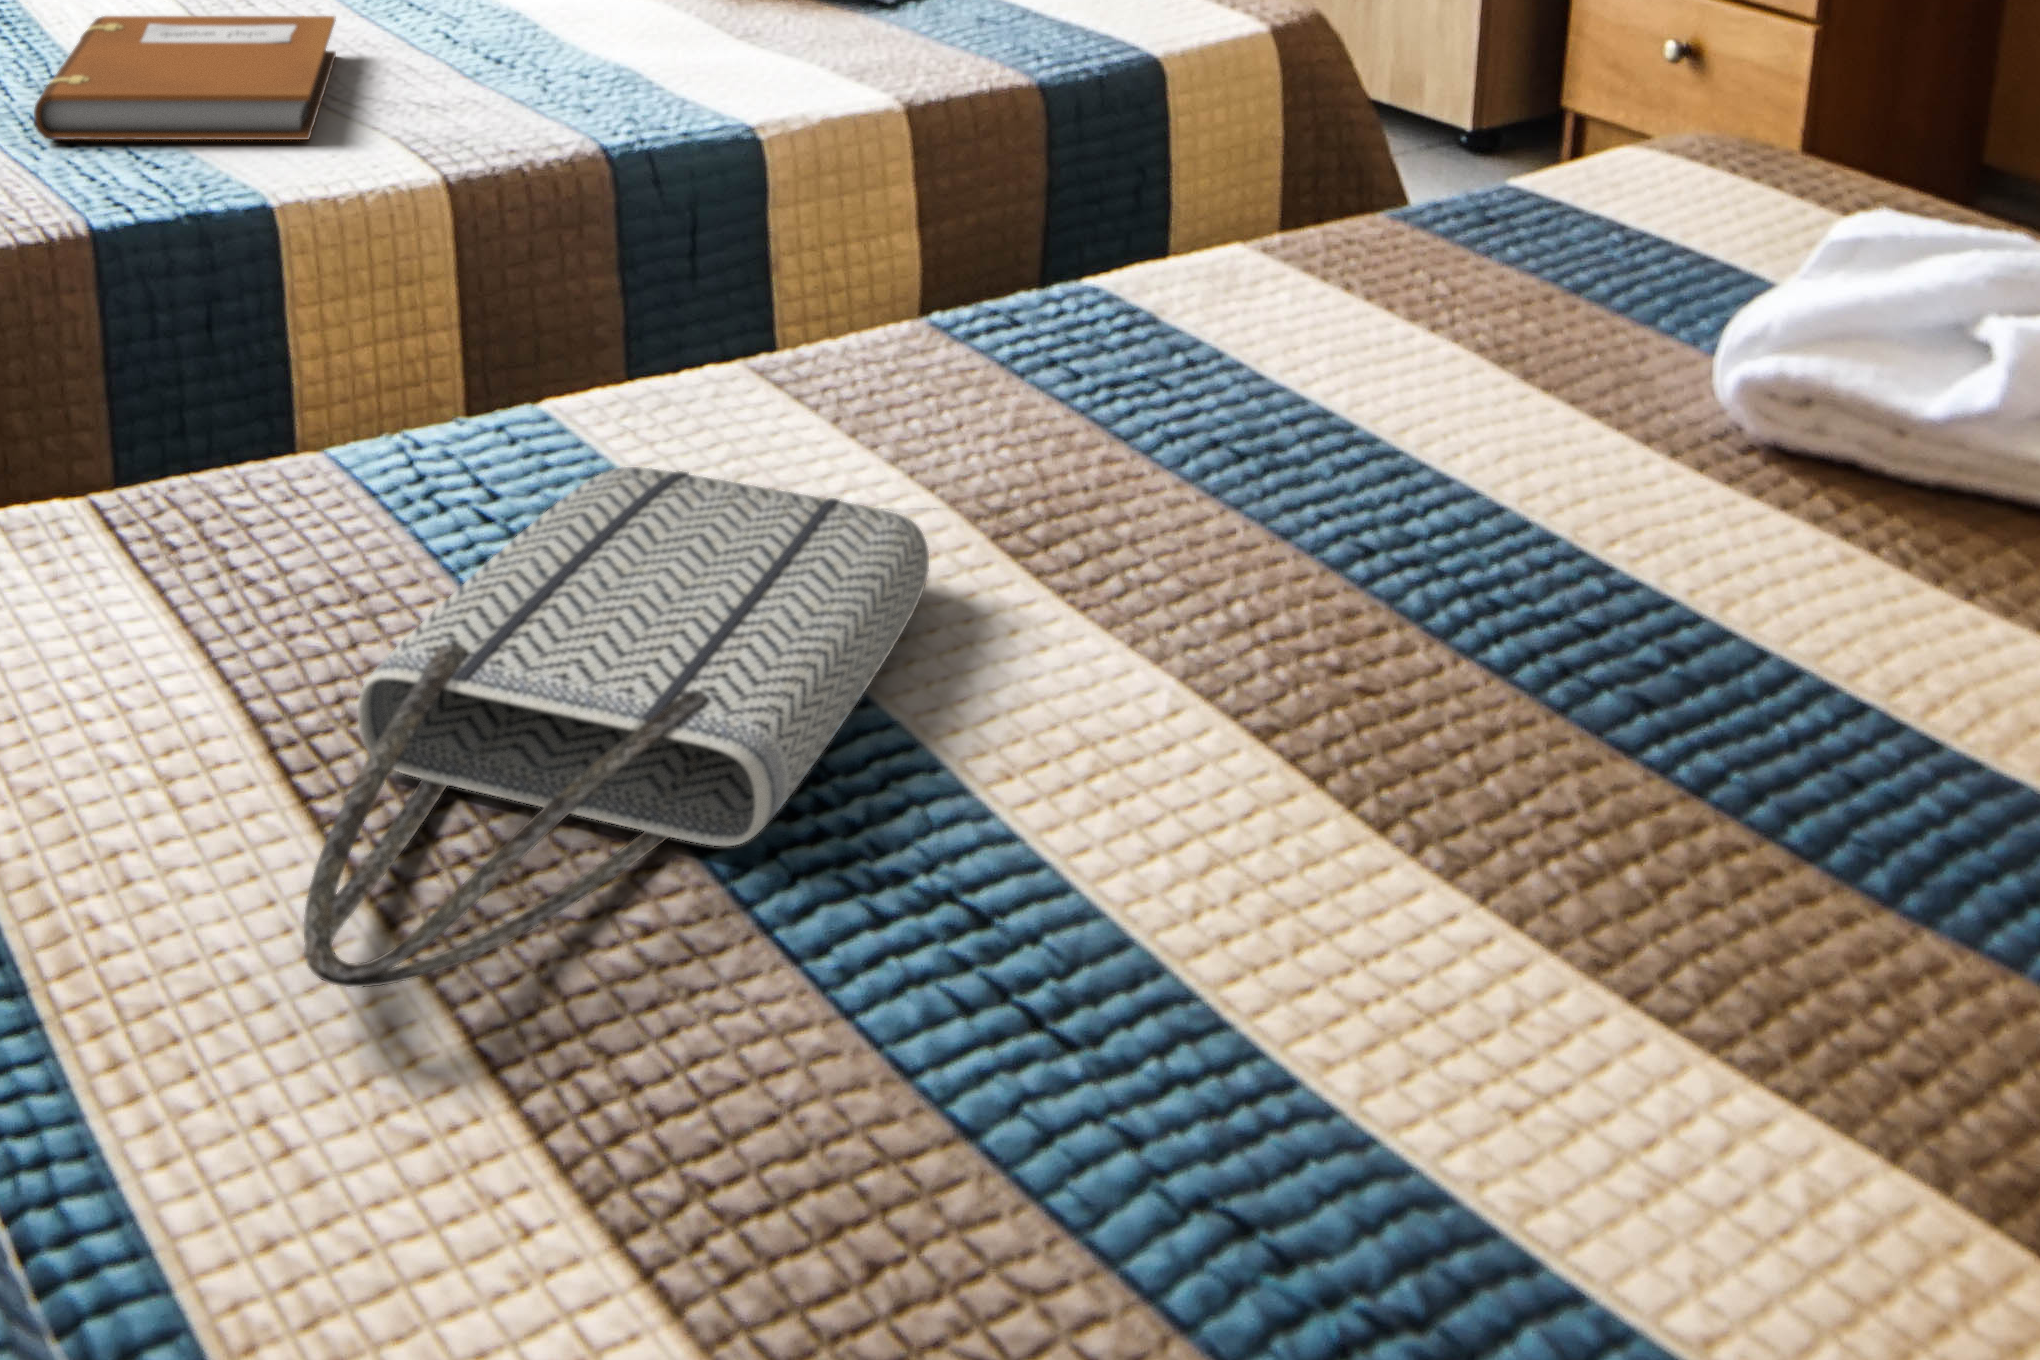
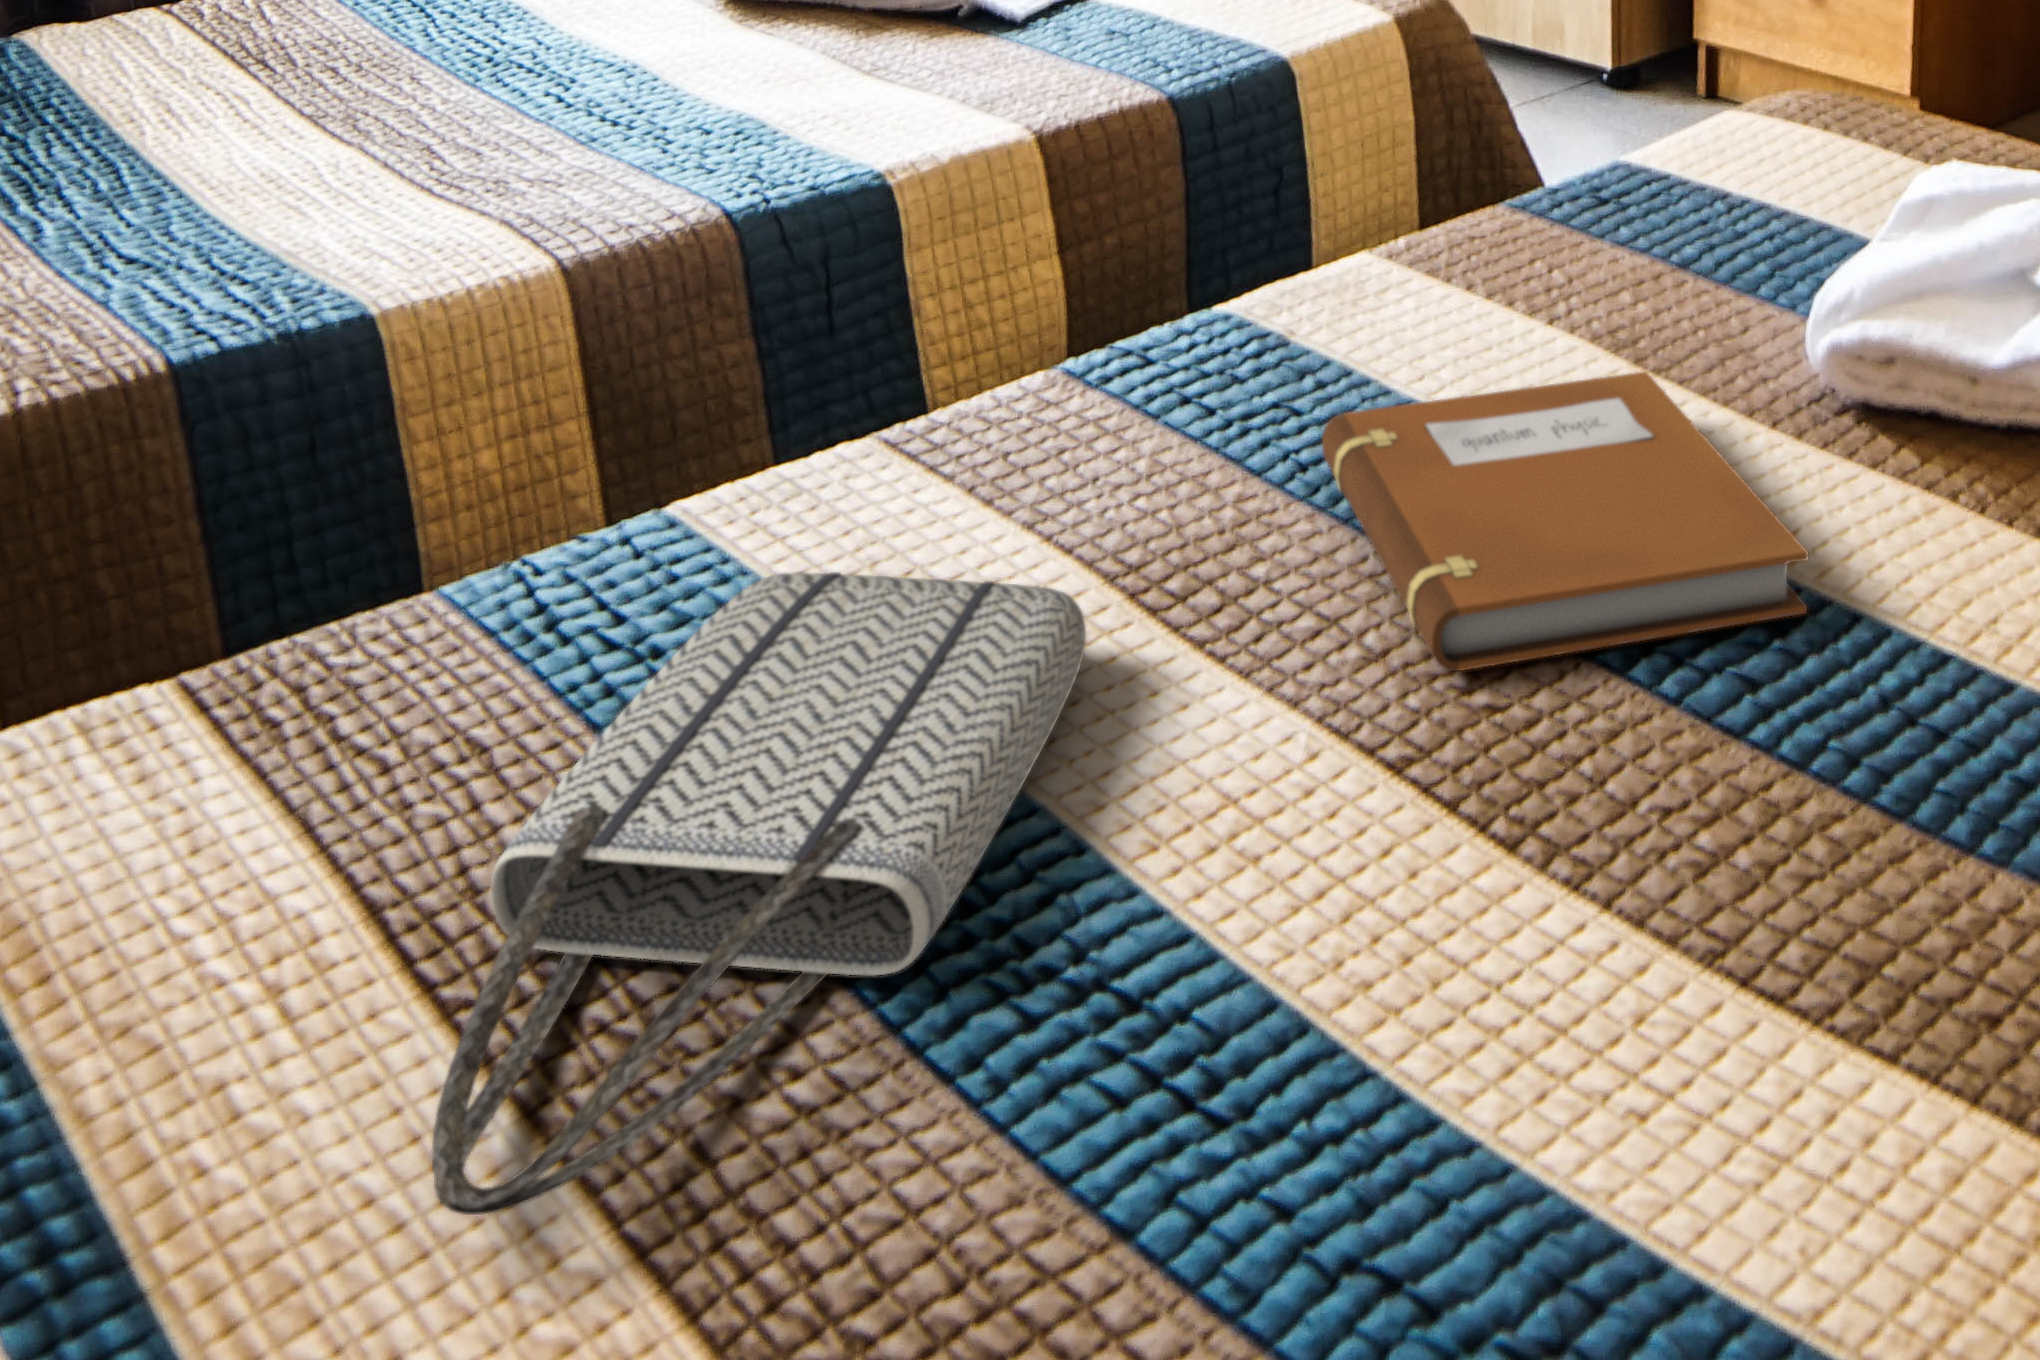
notebook: present [34,16,336,140] -> present [1322,372,1809,671]

